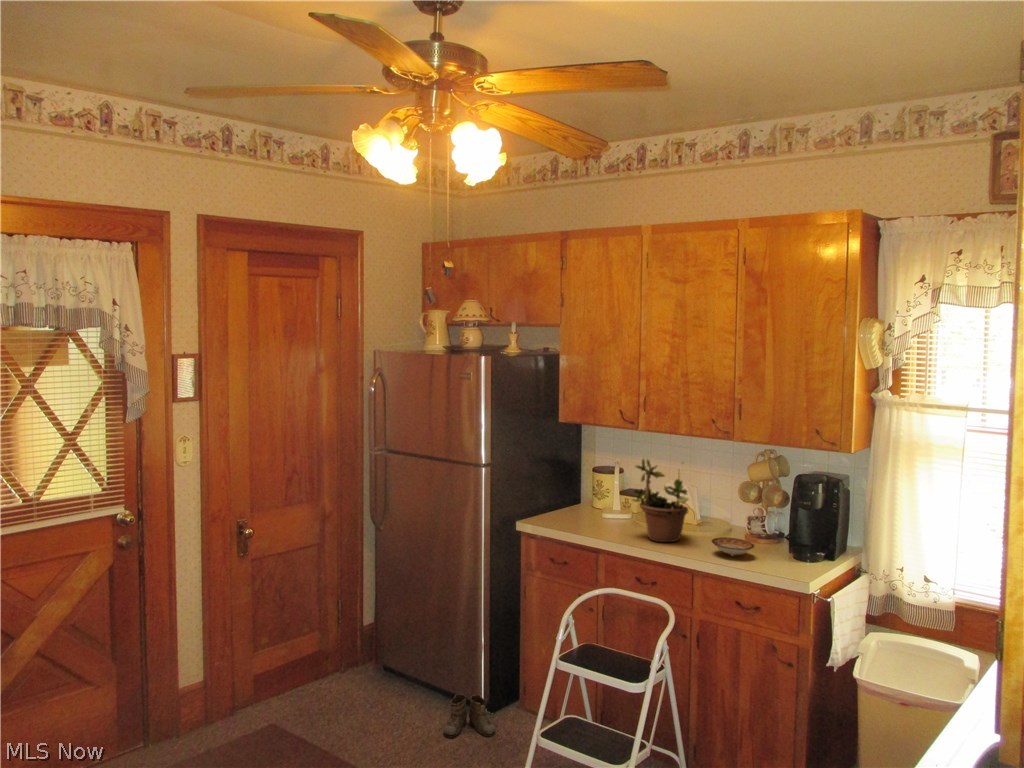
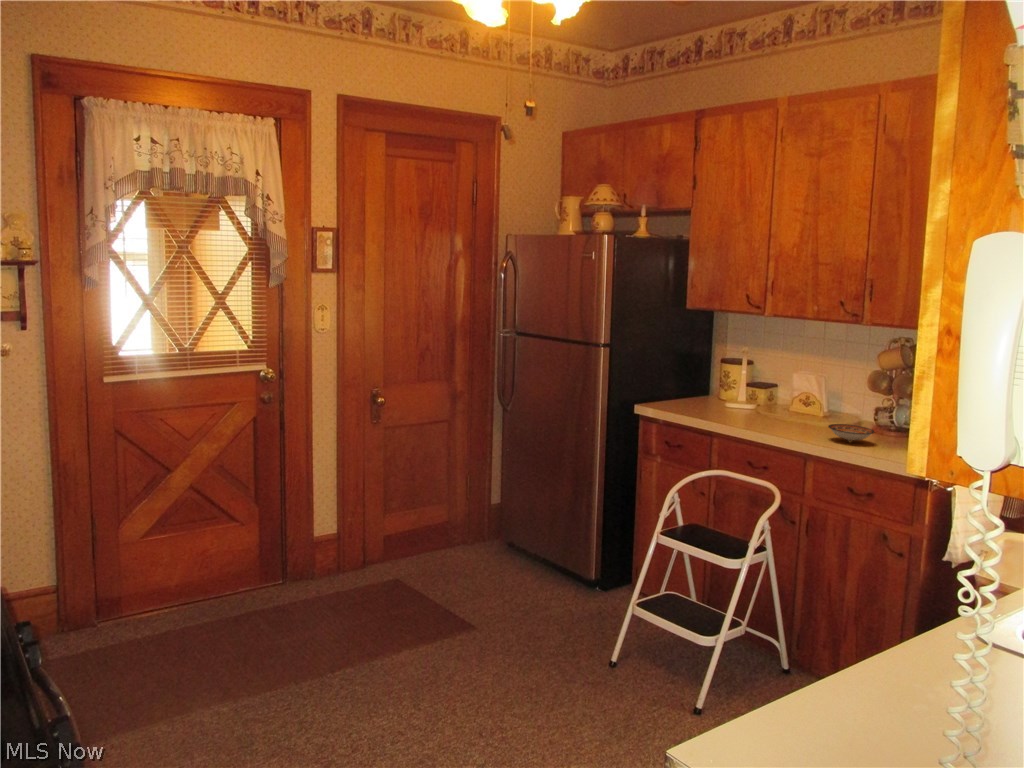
potted plant: present [632,459,688,542] -> none [749,333,810,428]
boots: present [443,694,495,738] -> none [548,570,602,612]

